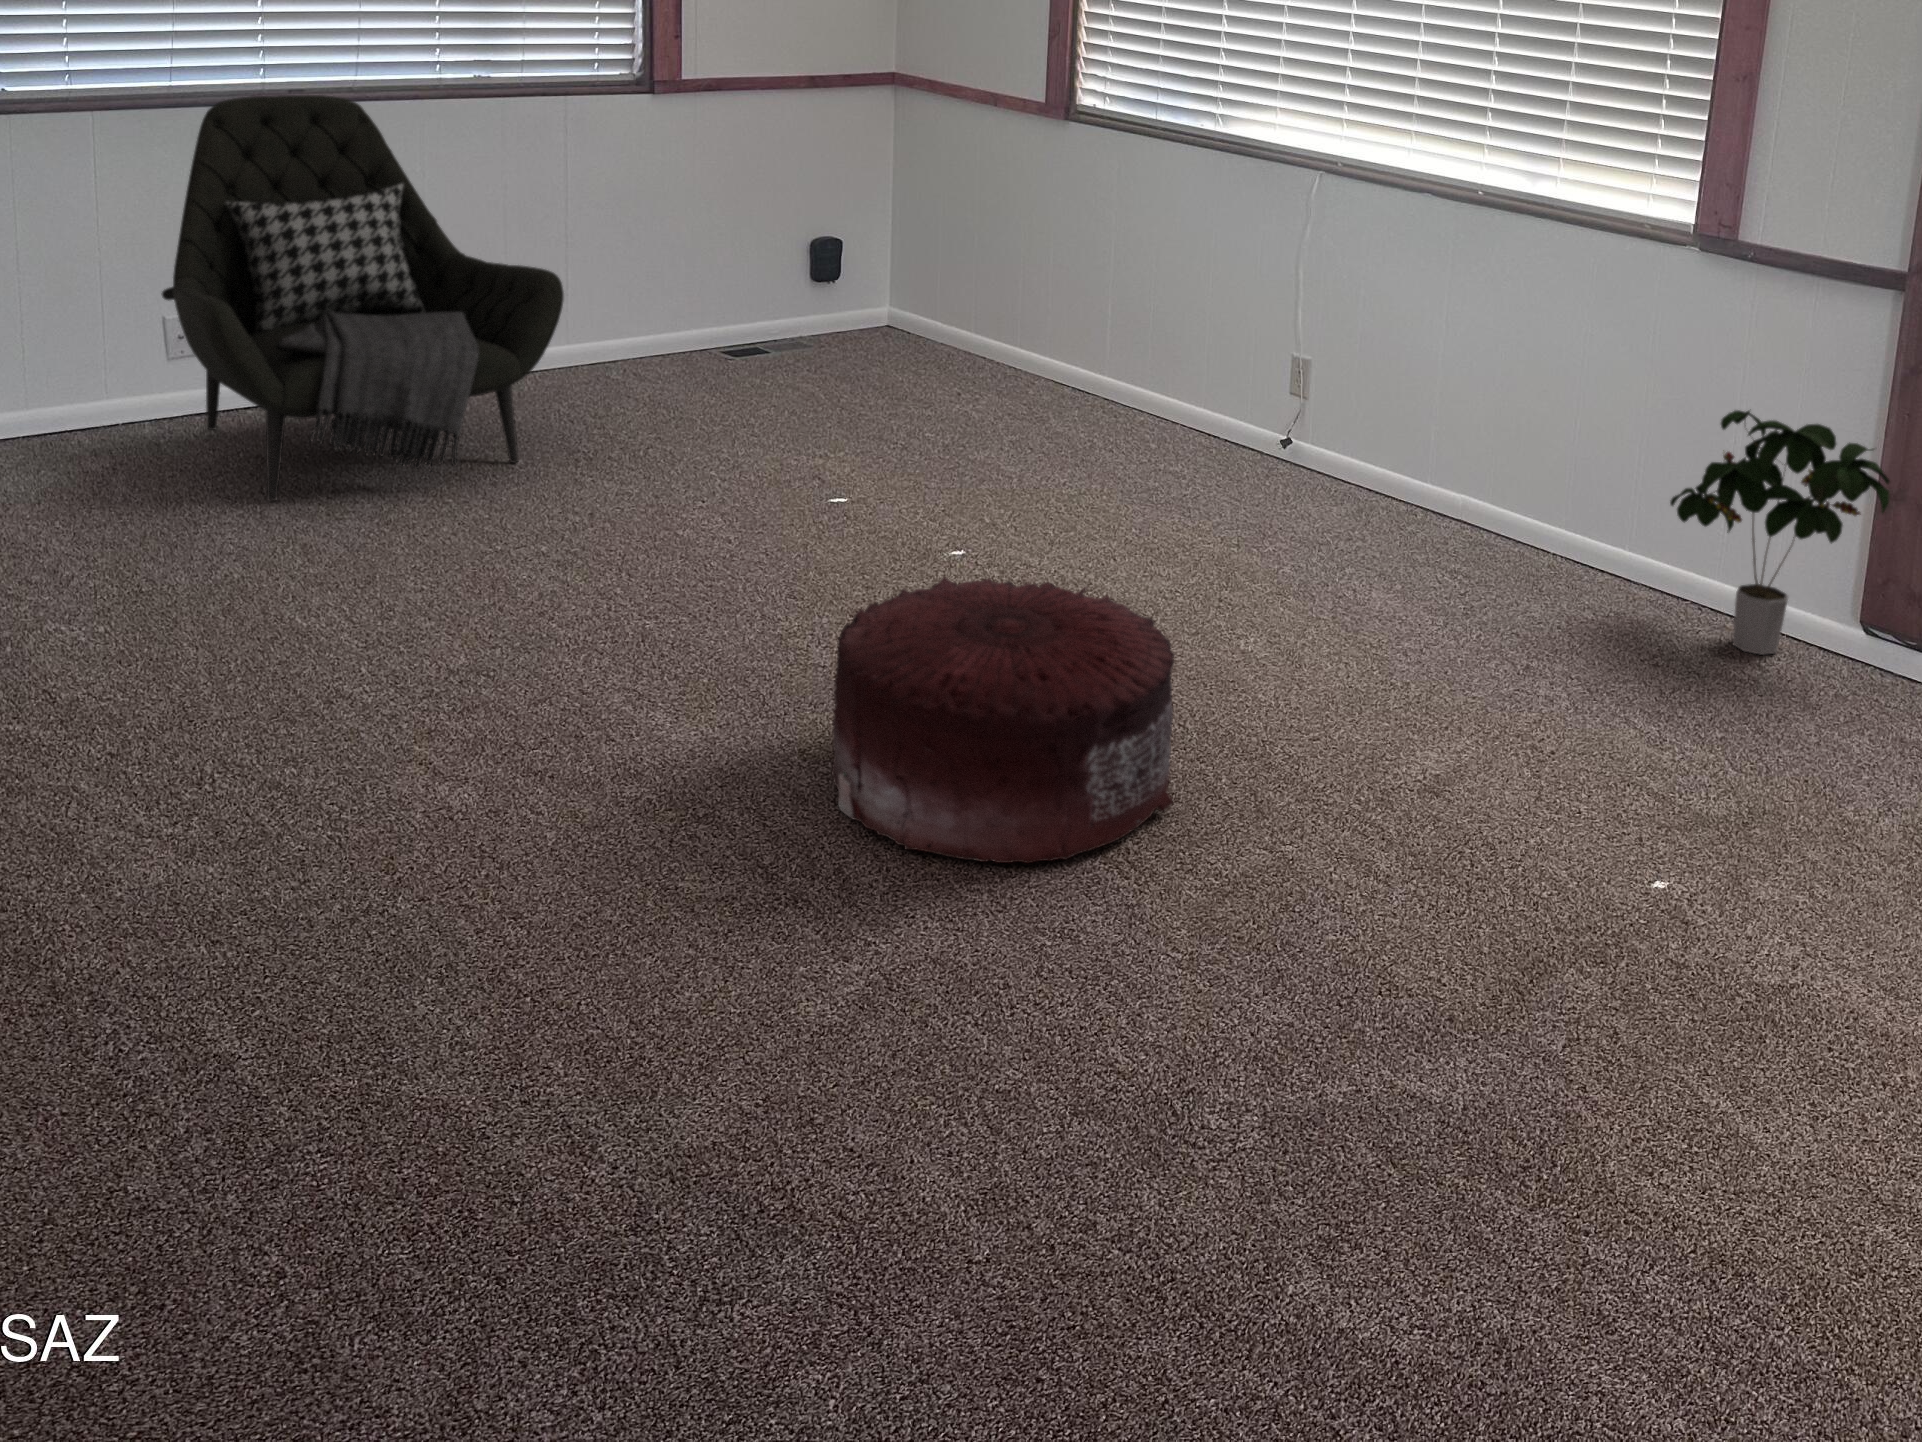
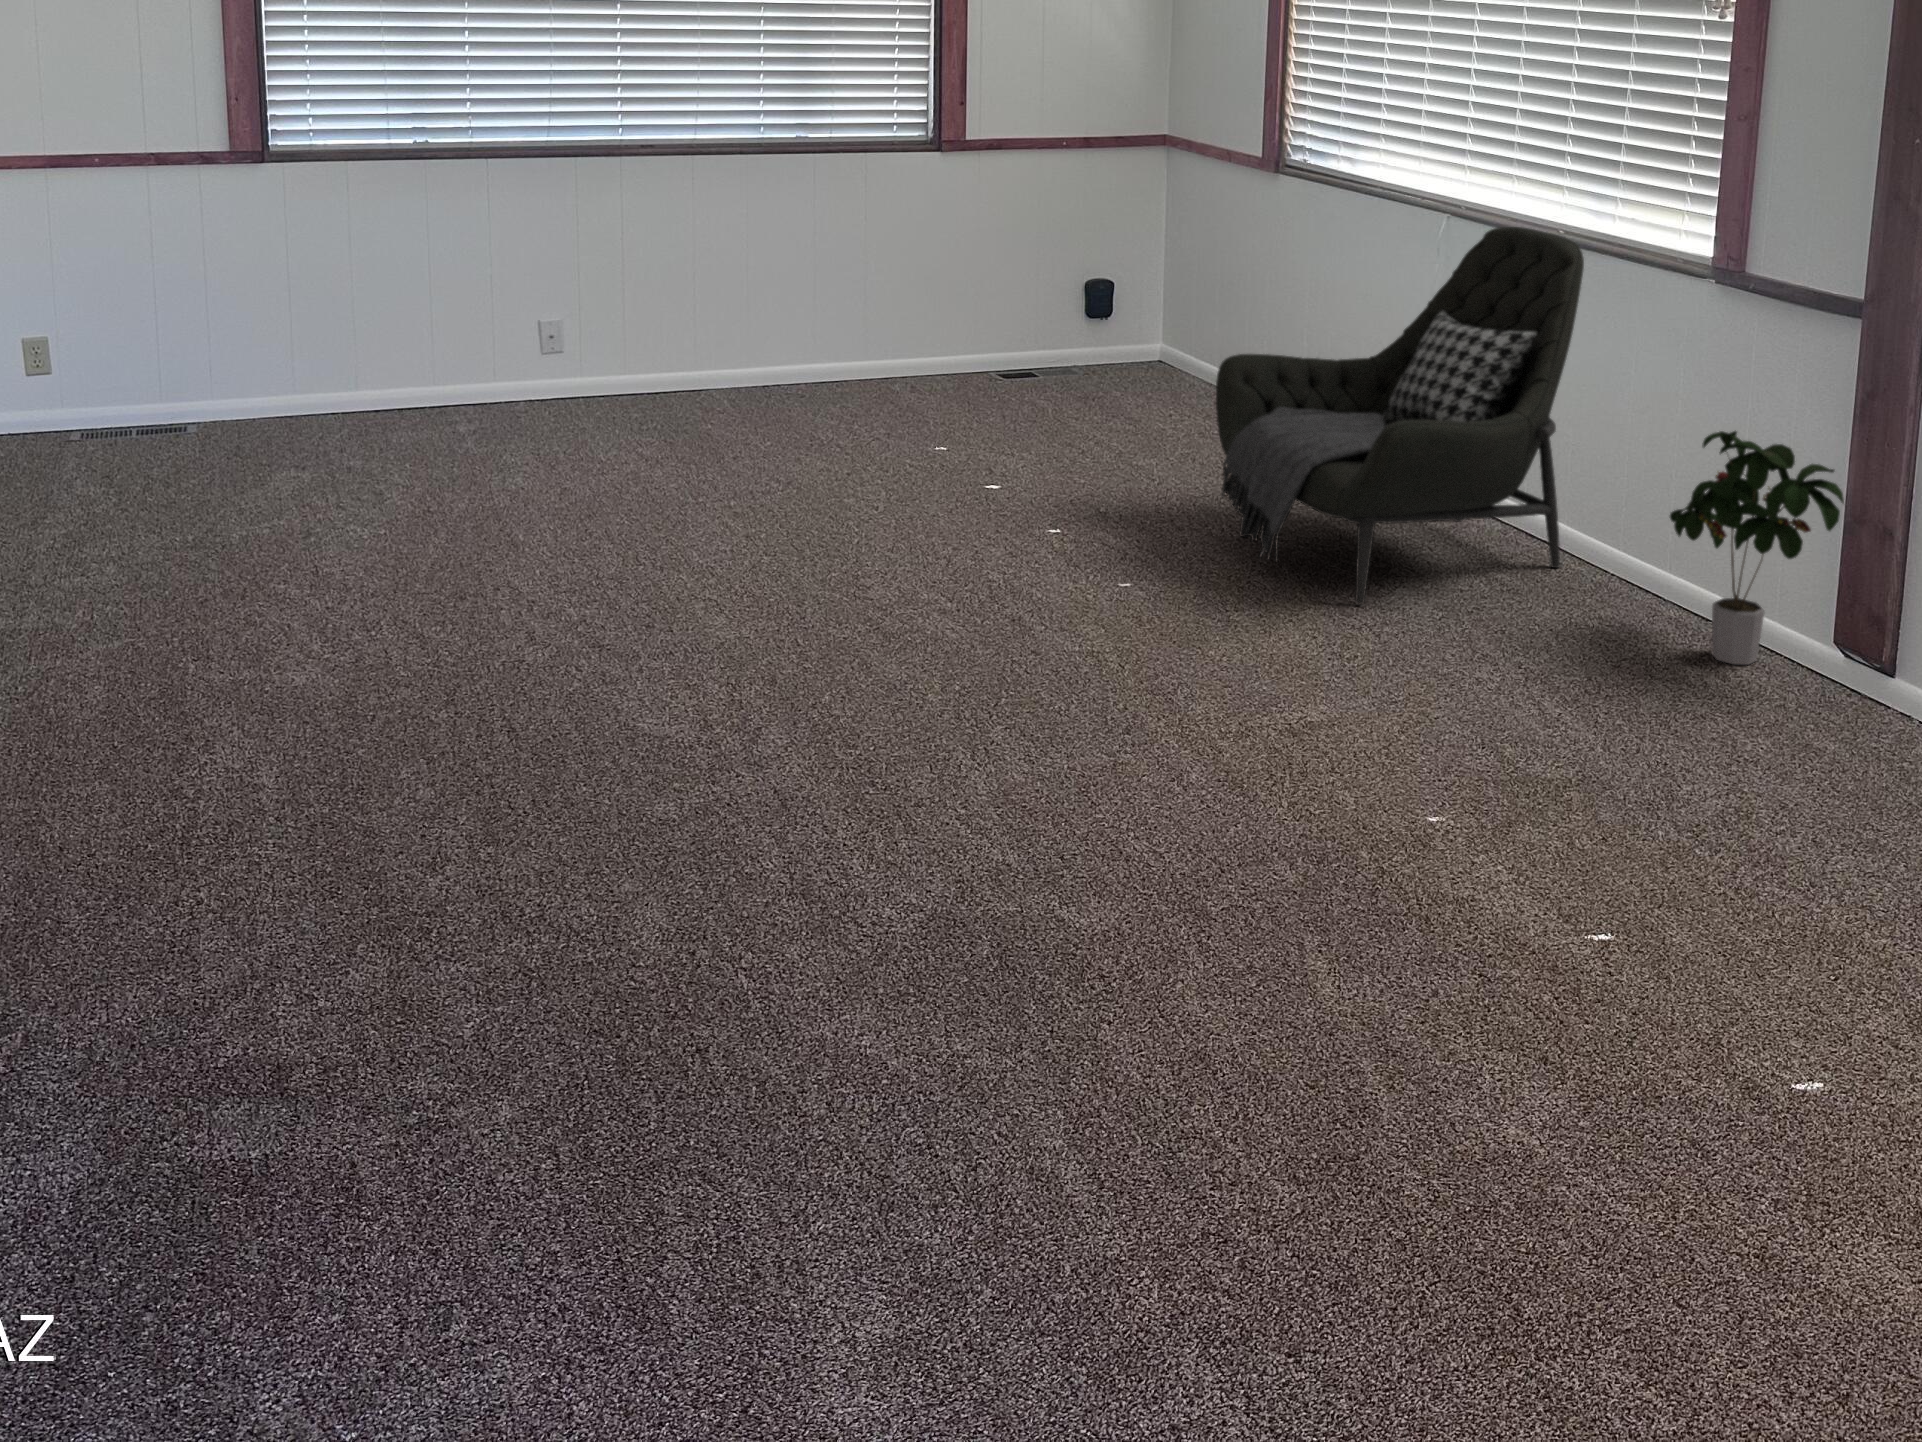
armchair: present [162,95,564,501] -> present [1216,227,1584,604]
pouf: present [832,577,1174,863] -> none [802,518,1079,735]

